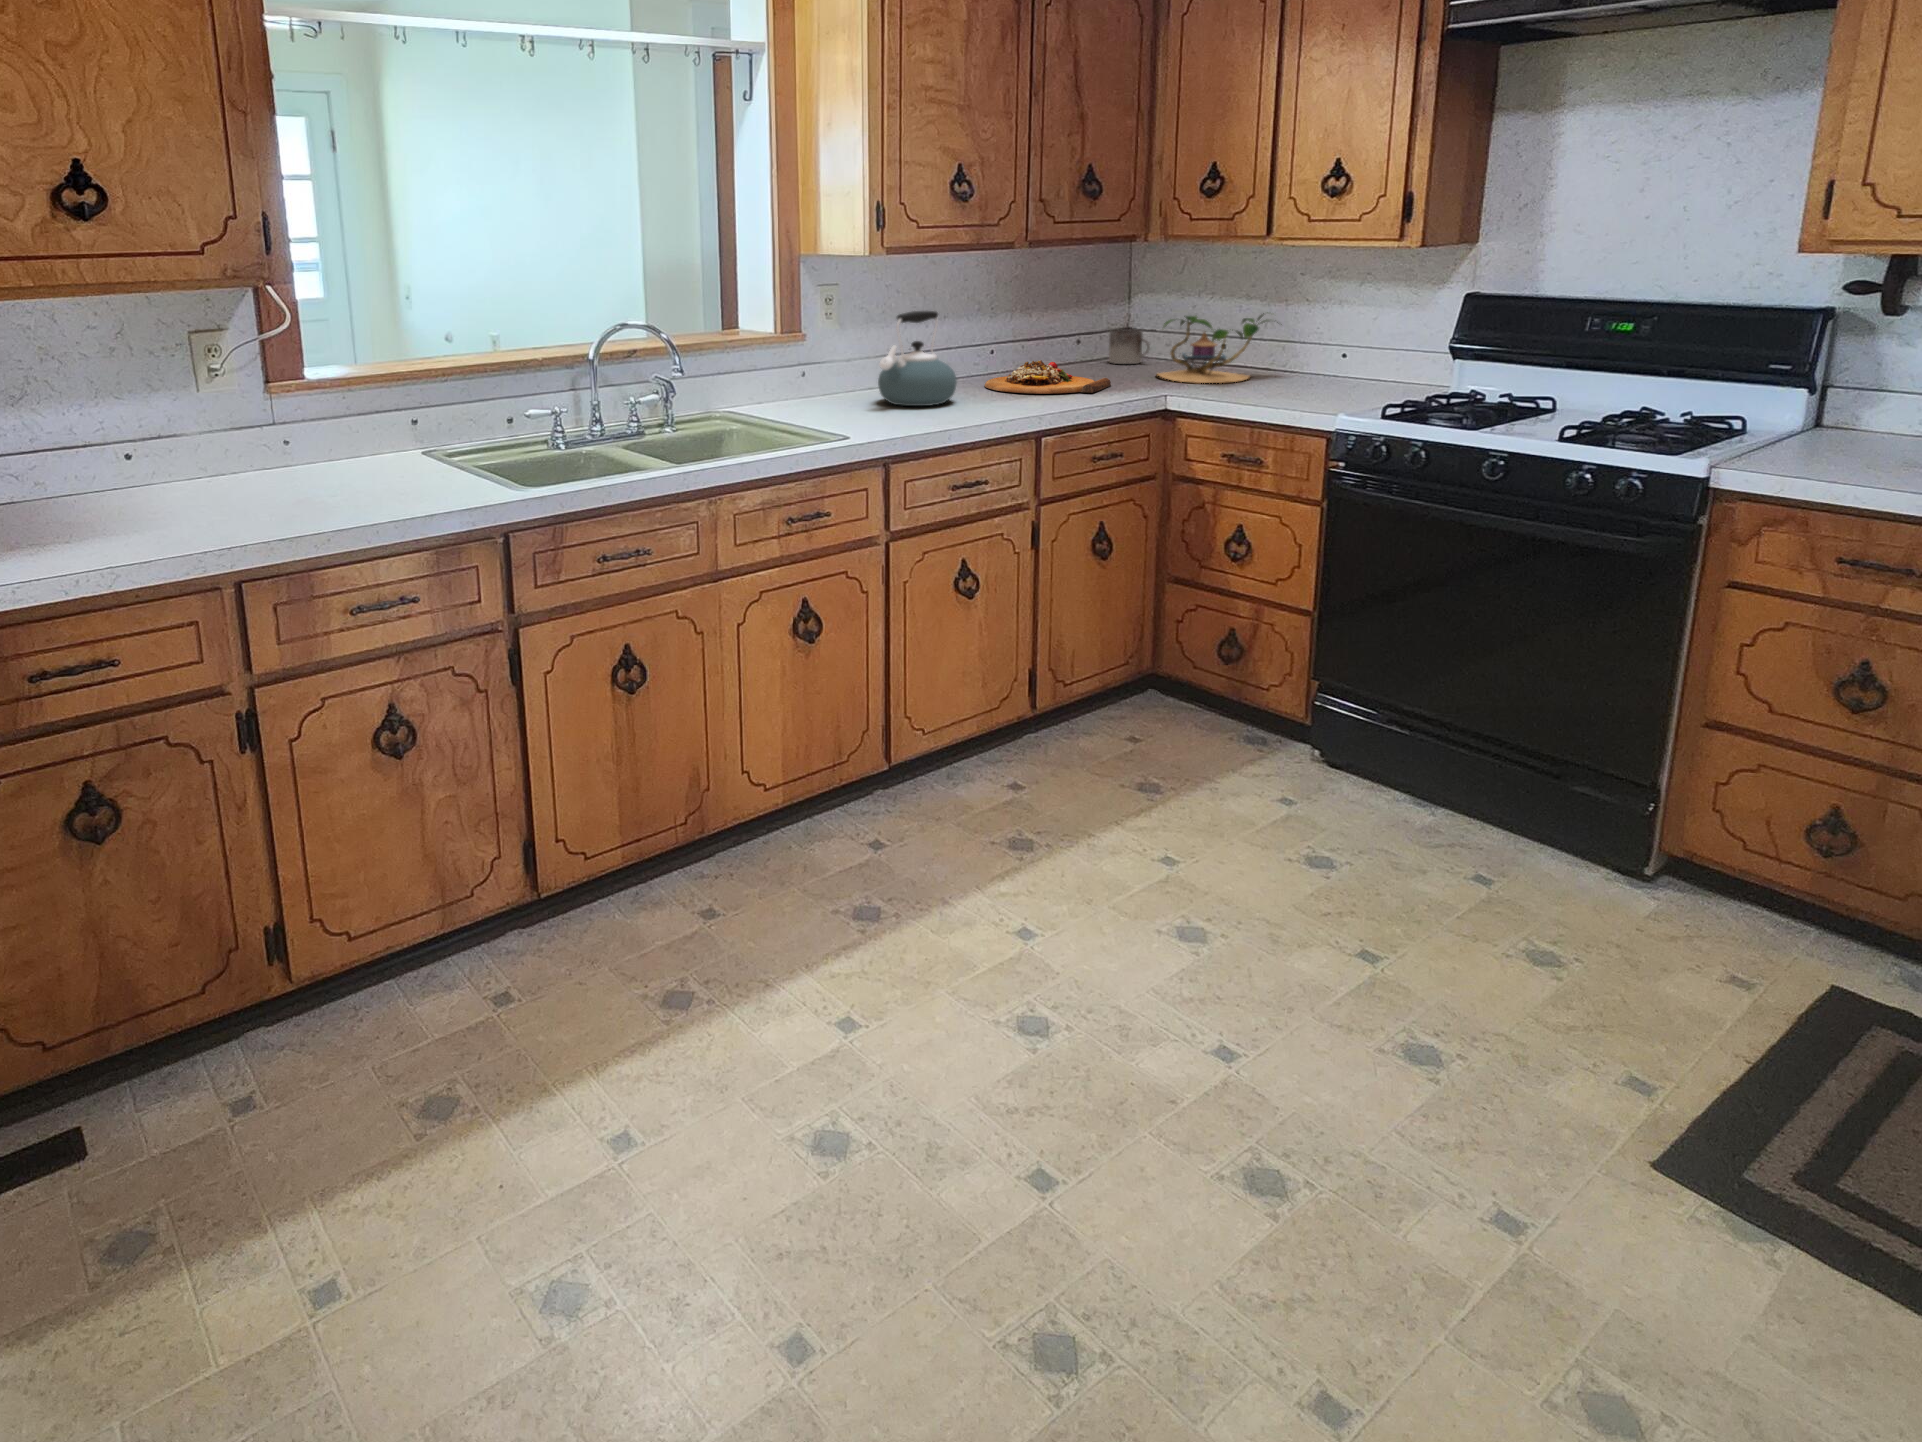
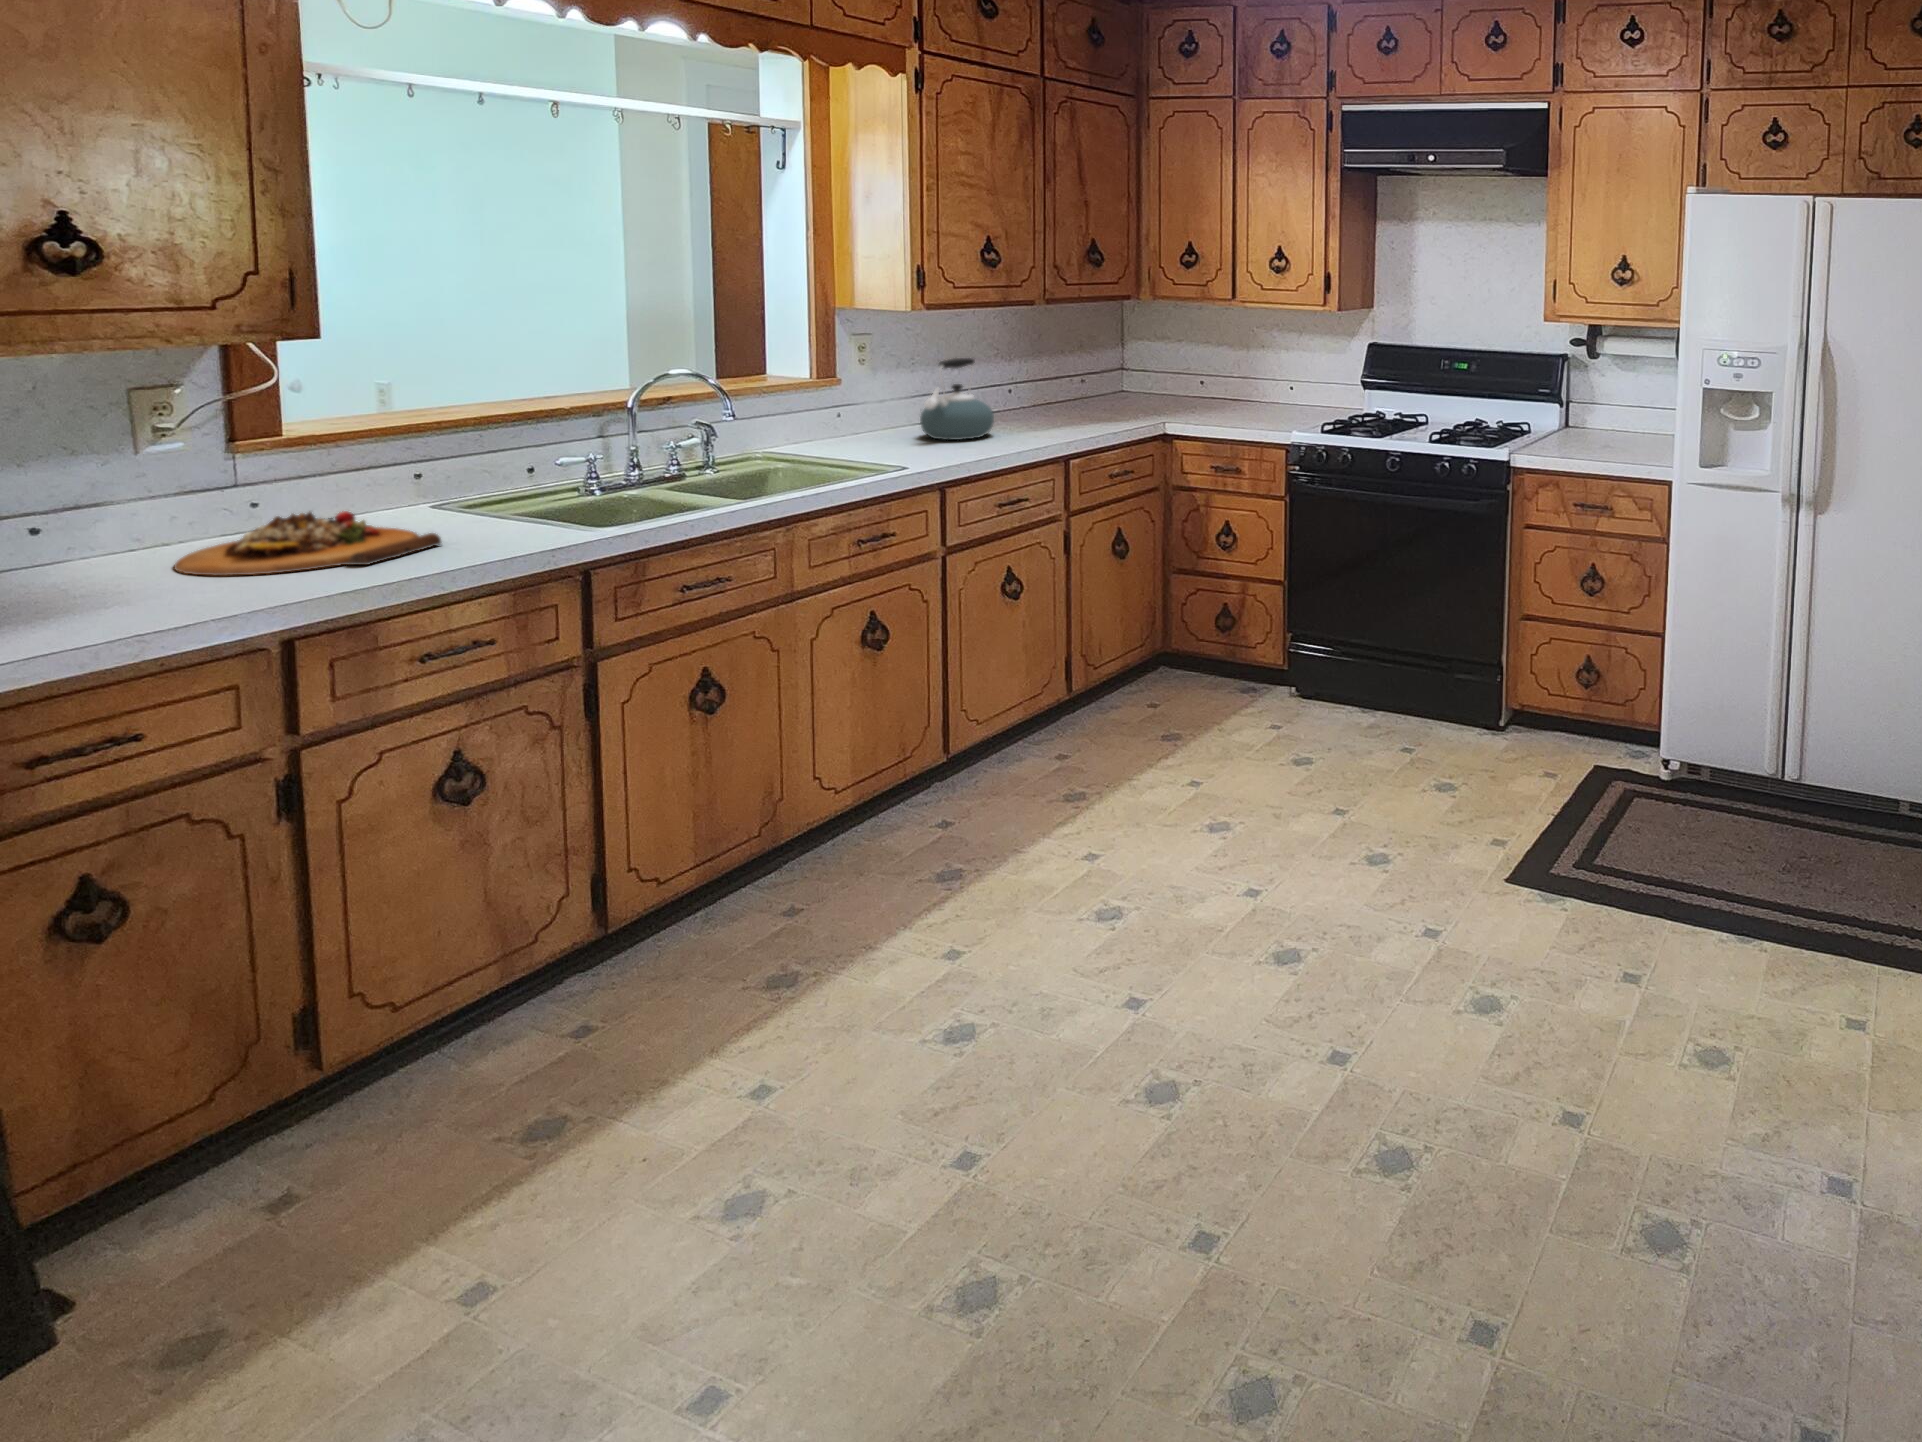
plant: present [1158,312,1278,383] -> none [1156,357,1250,412]
mug: present [1109,329,1150,364] -> none [1115,371,1148,399]
cutting board: present [985,360,1111,394] -> present [174,511,441,576]

